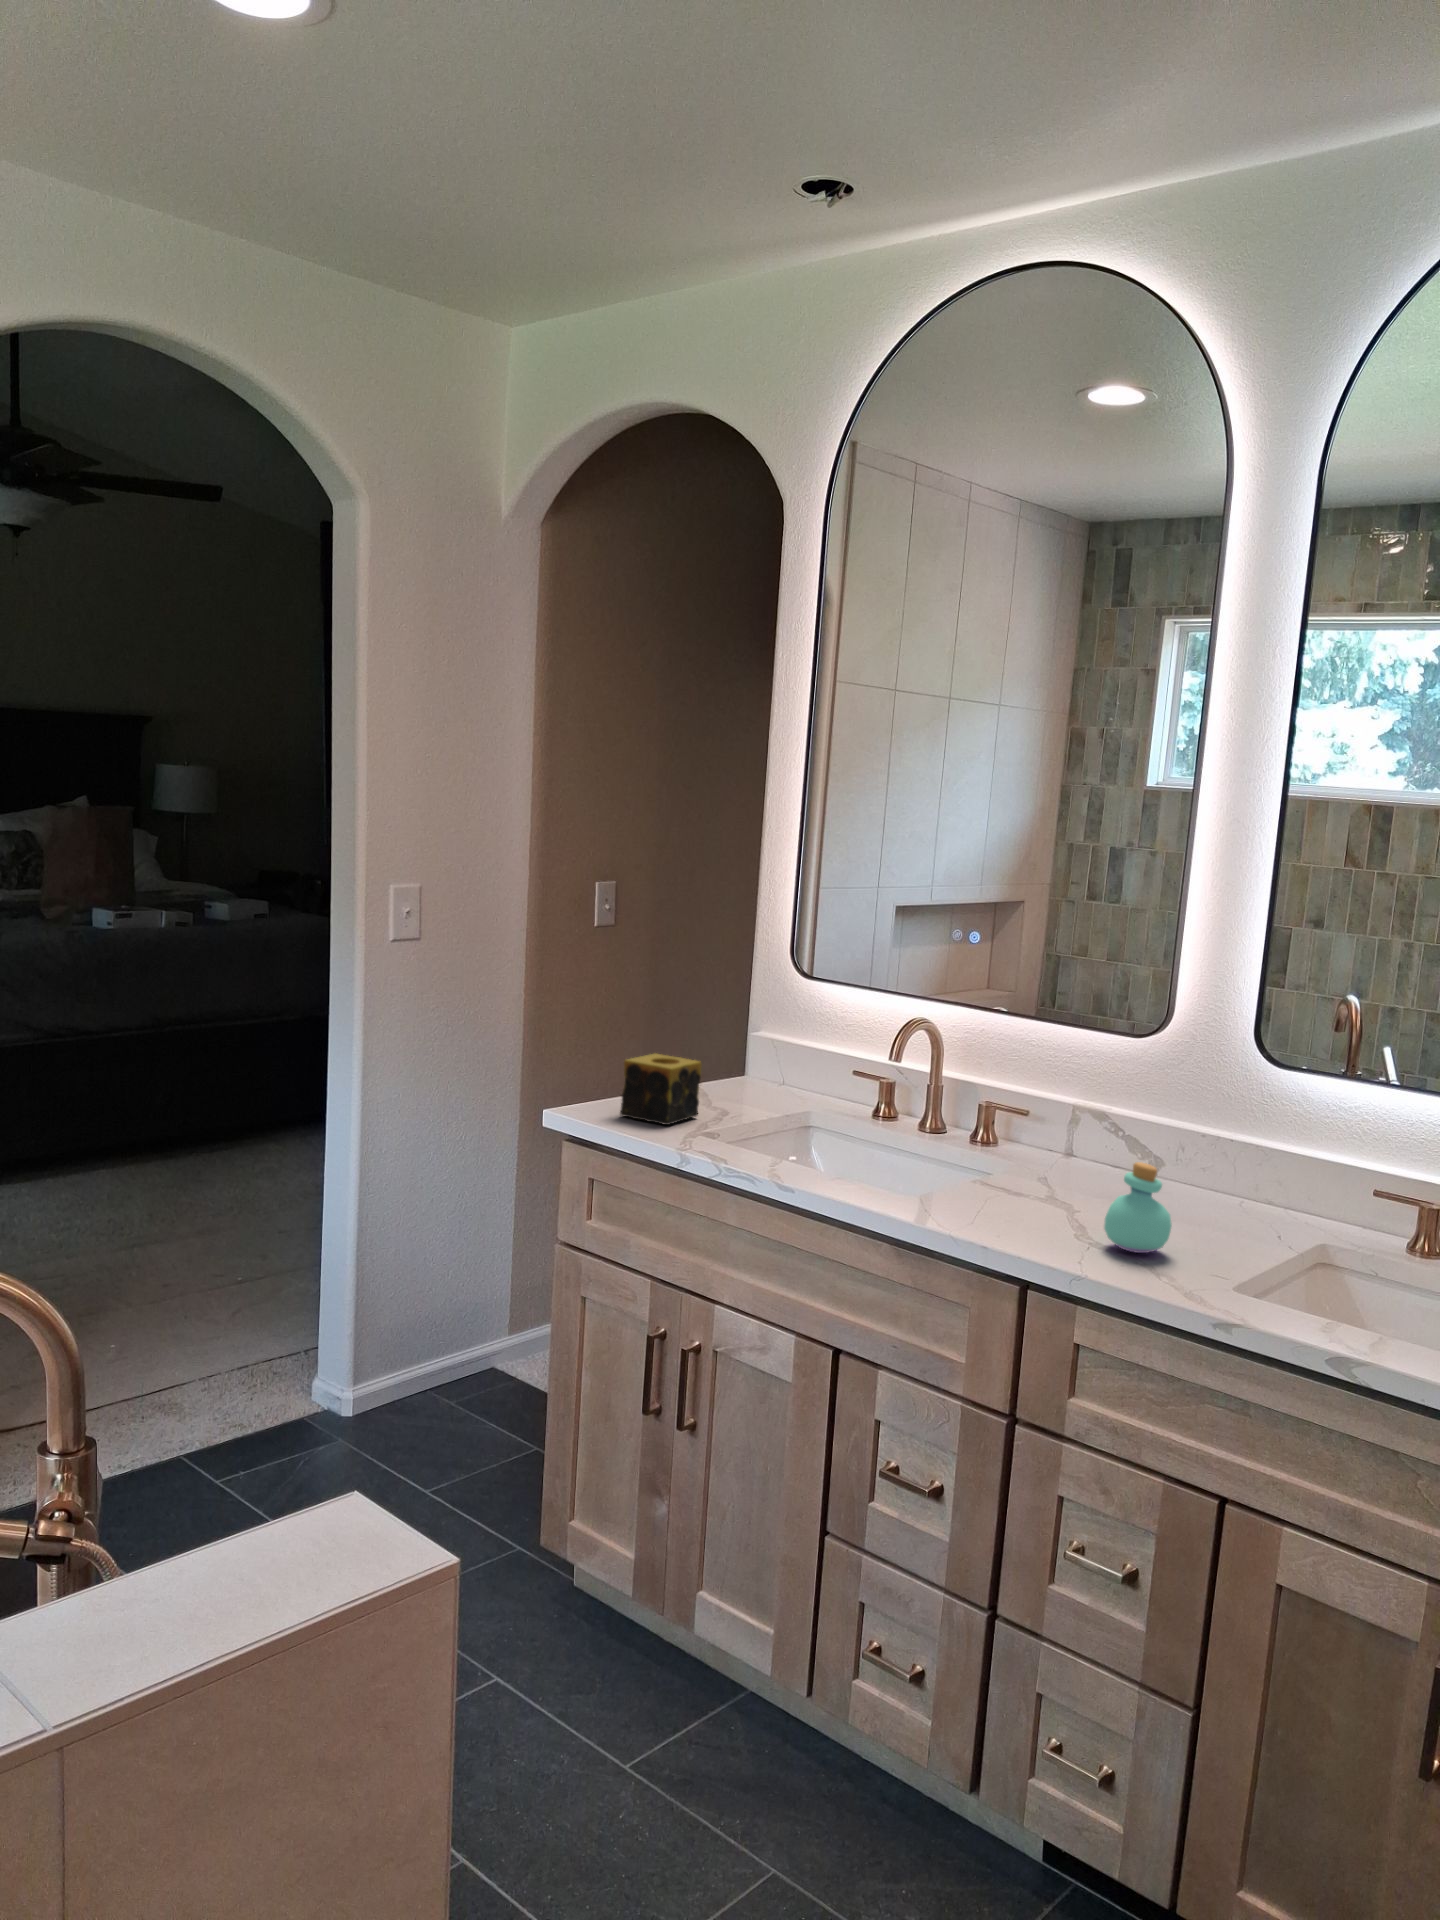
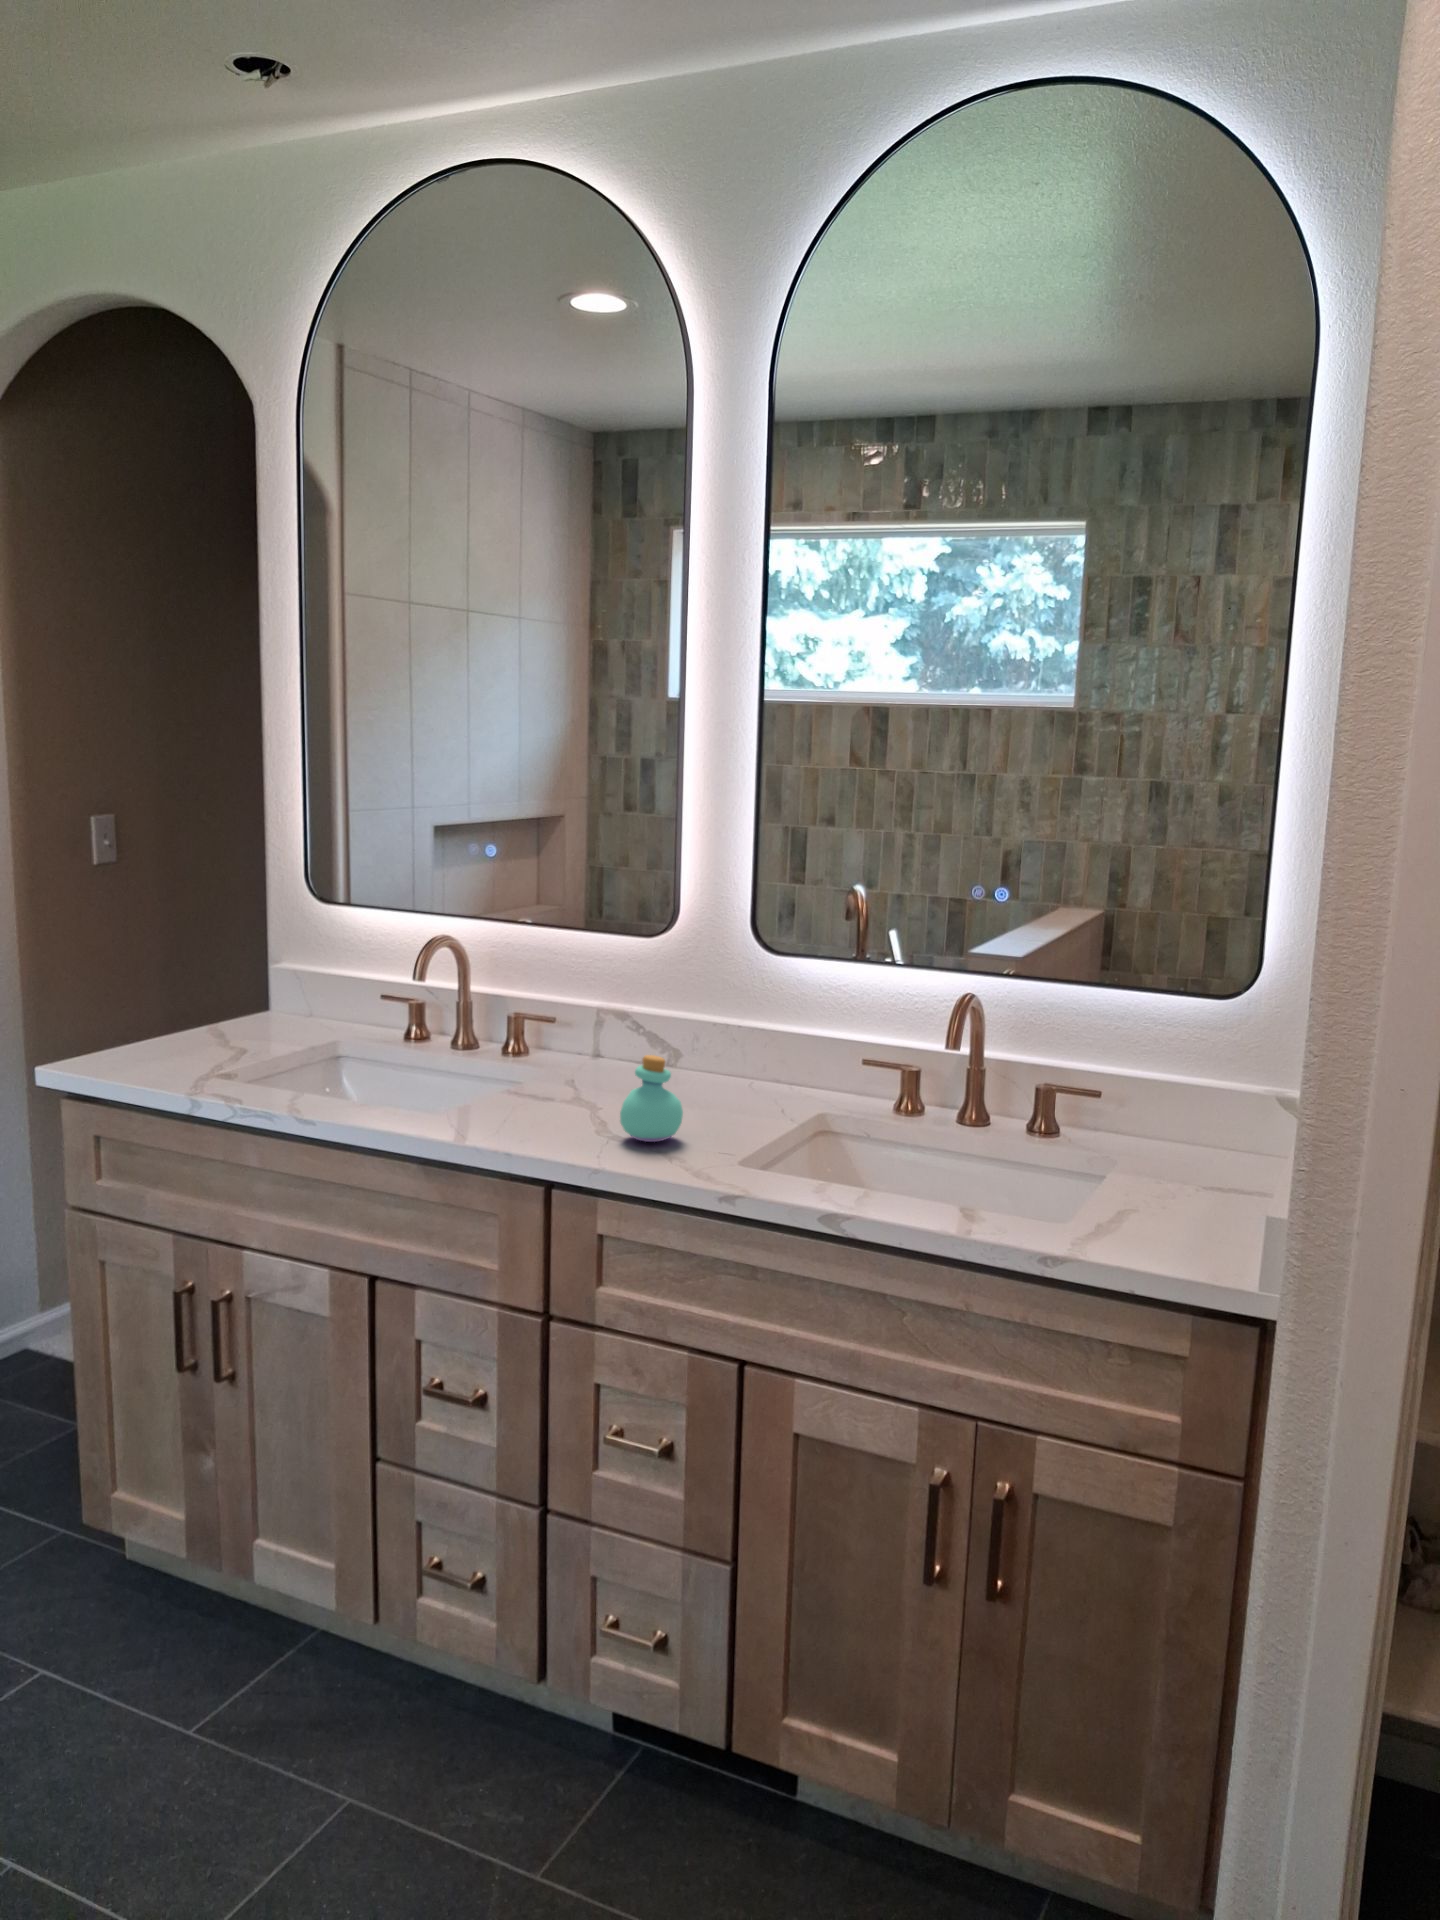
candle: present [620,1054,701,1125] -> none [125,997,215,1070]

